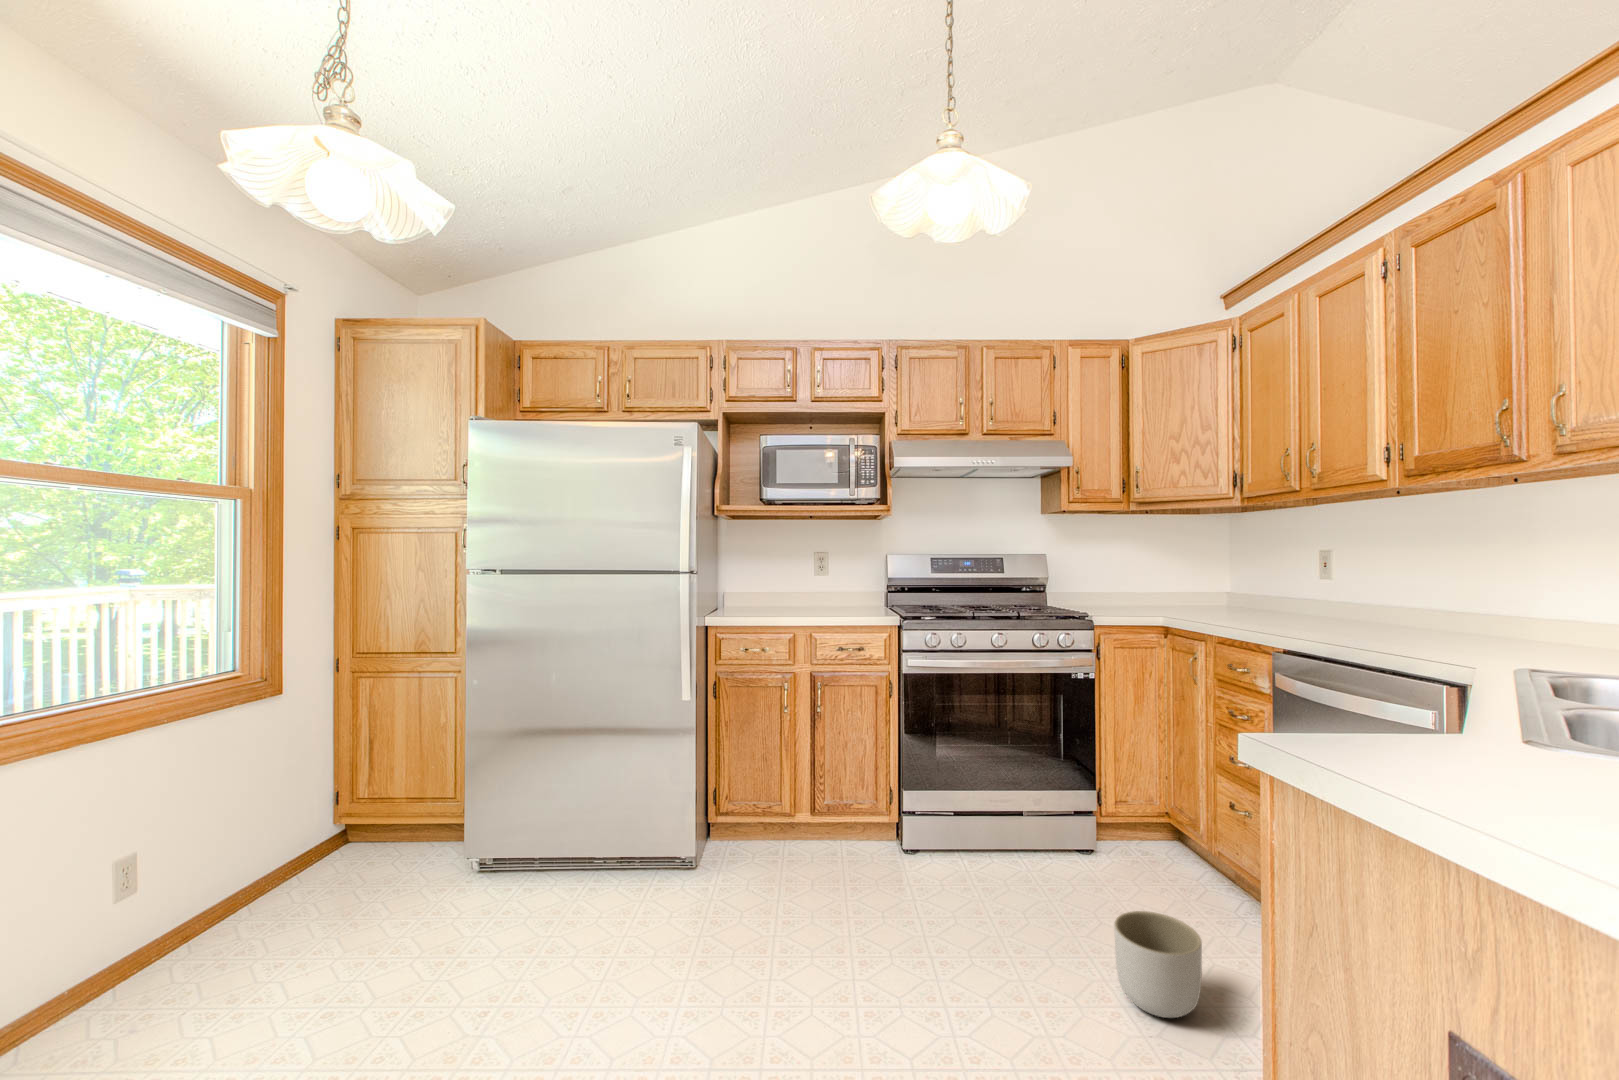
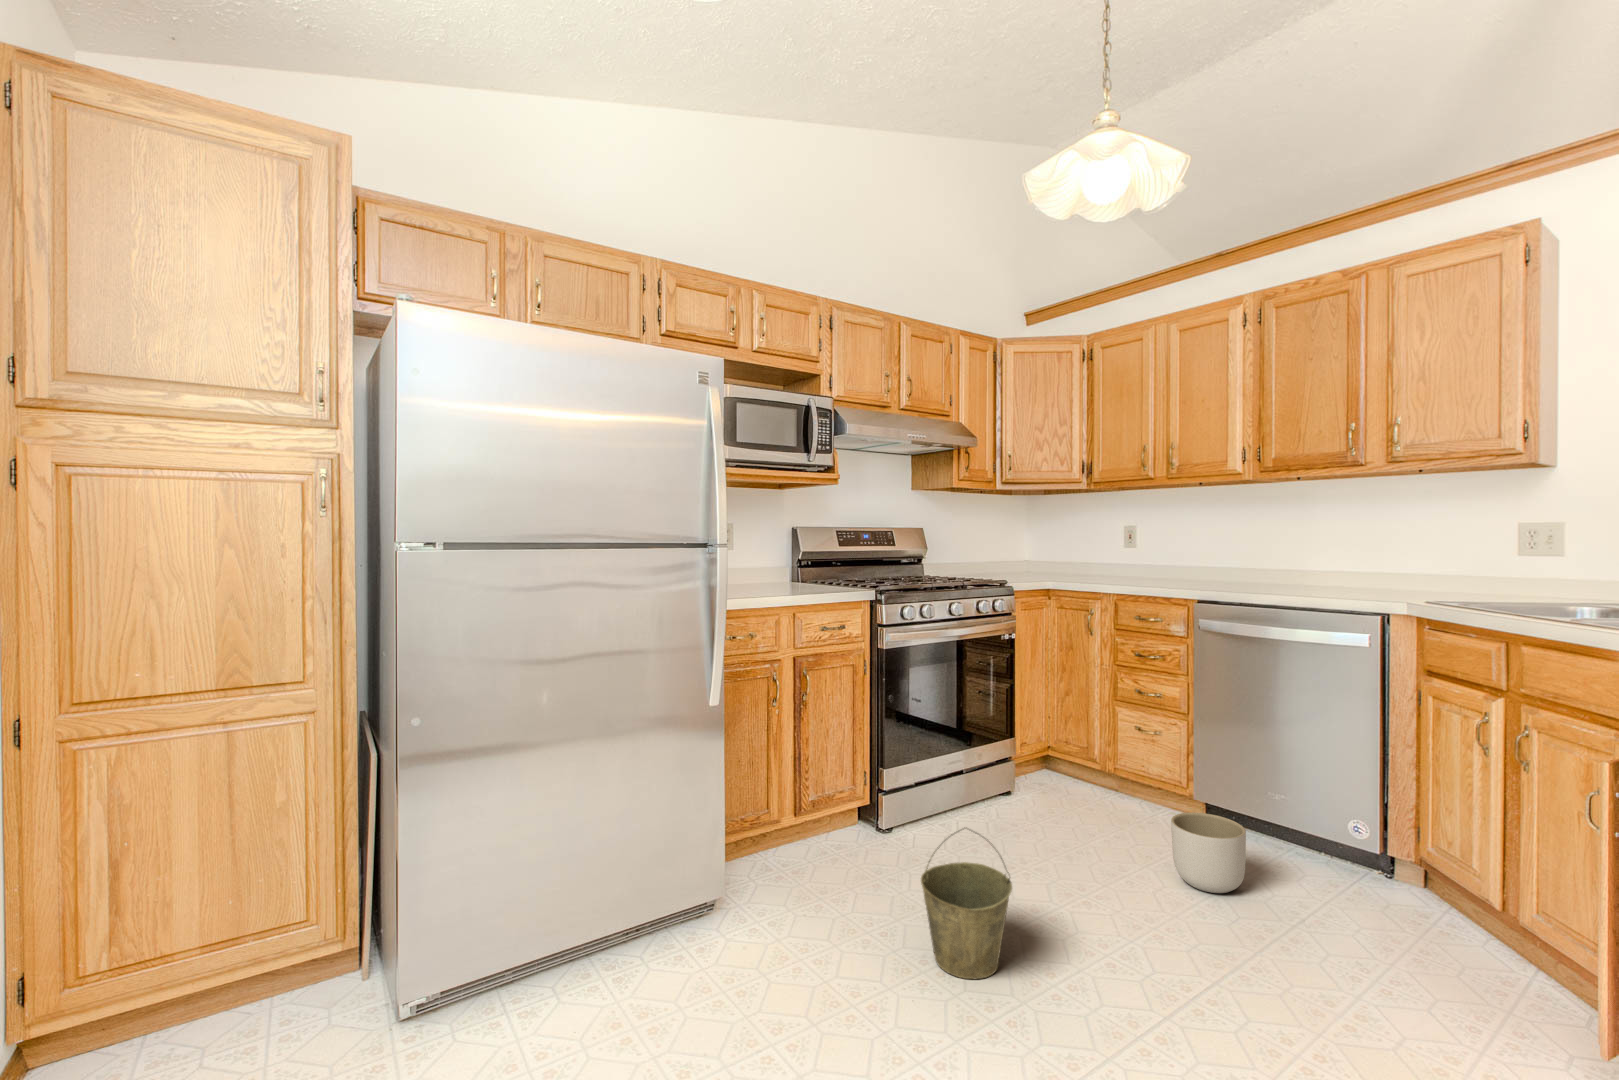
bucket: none [765,844,848,981] -> present [921,829,1012,979]

